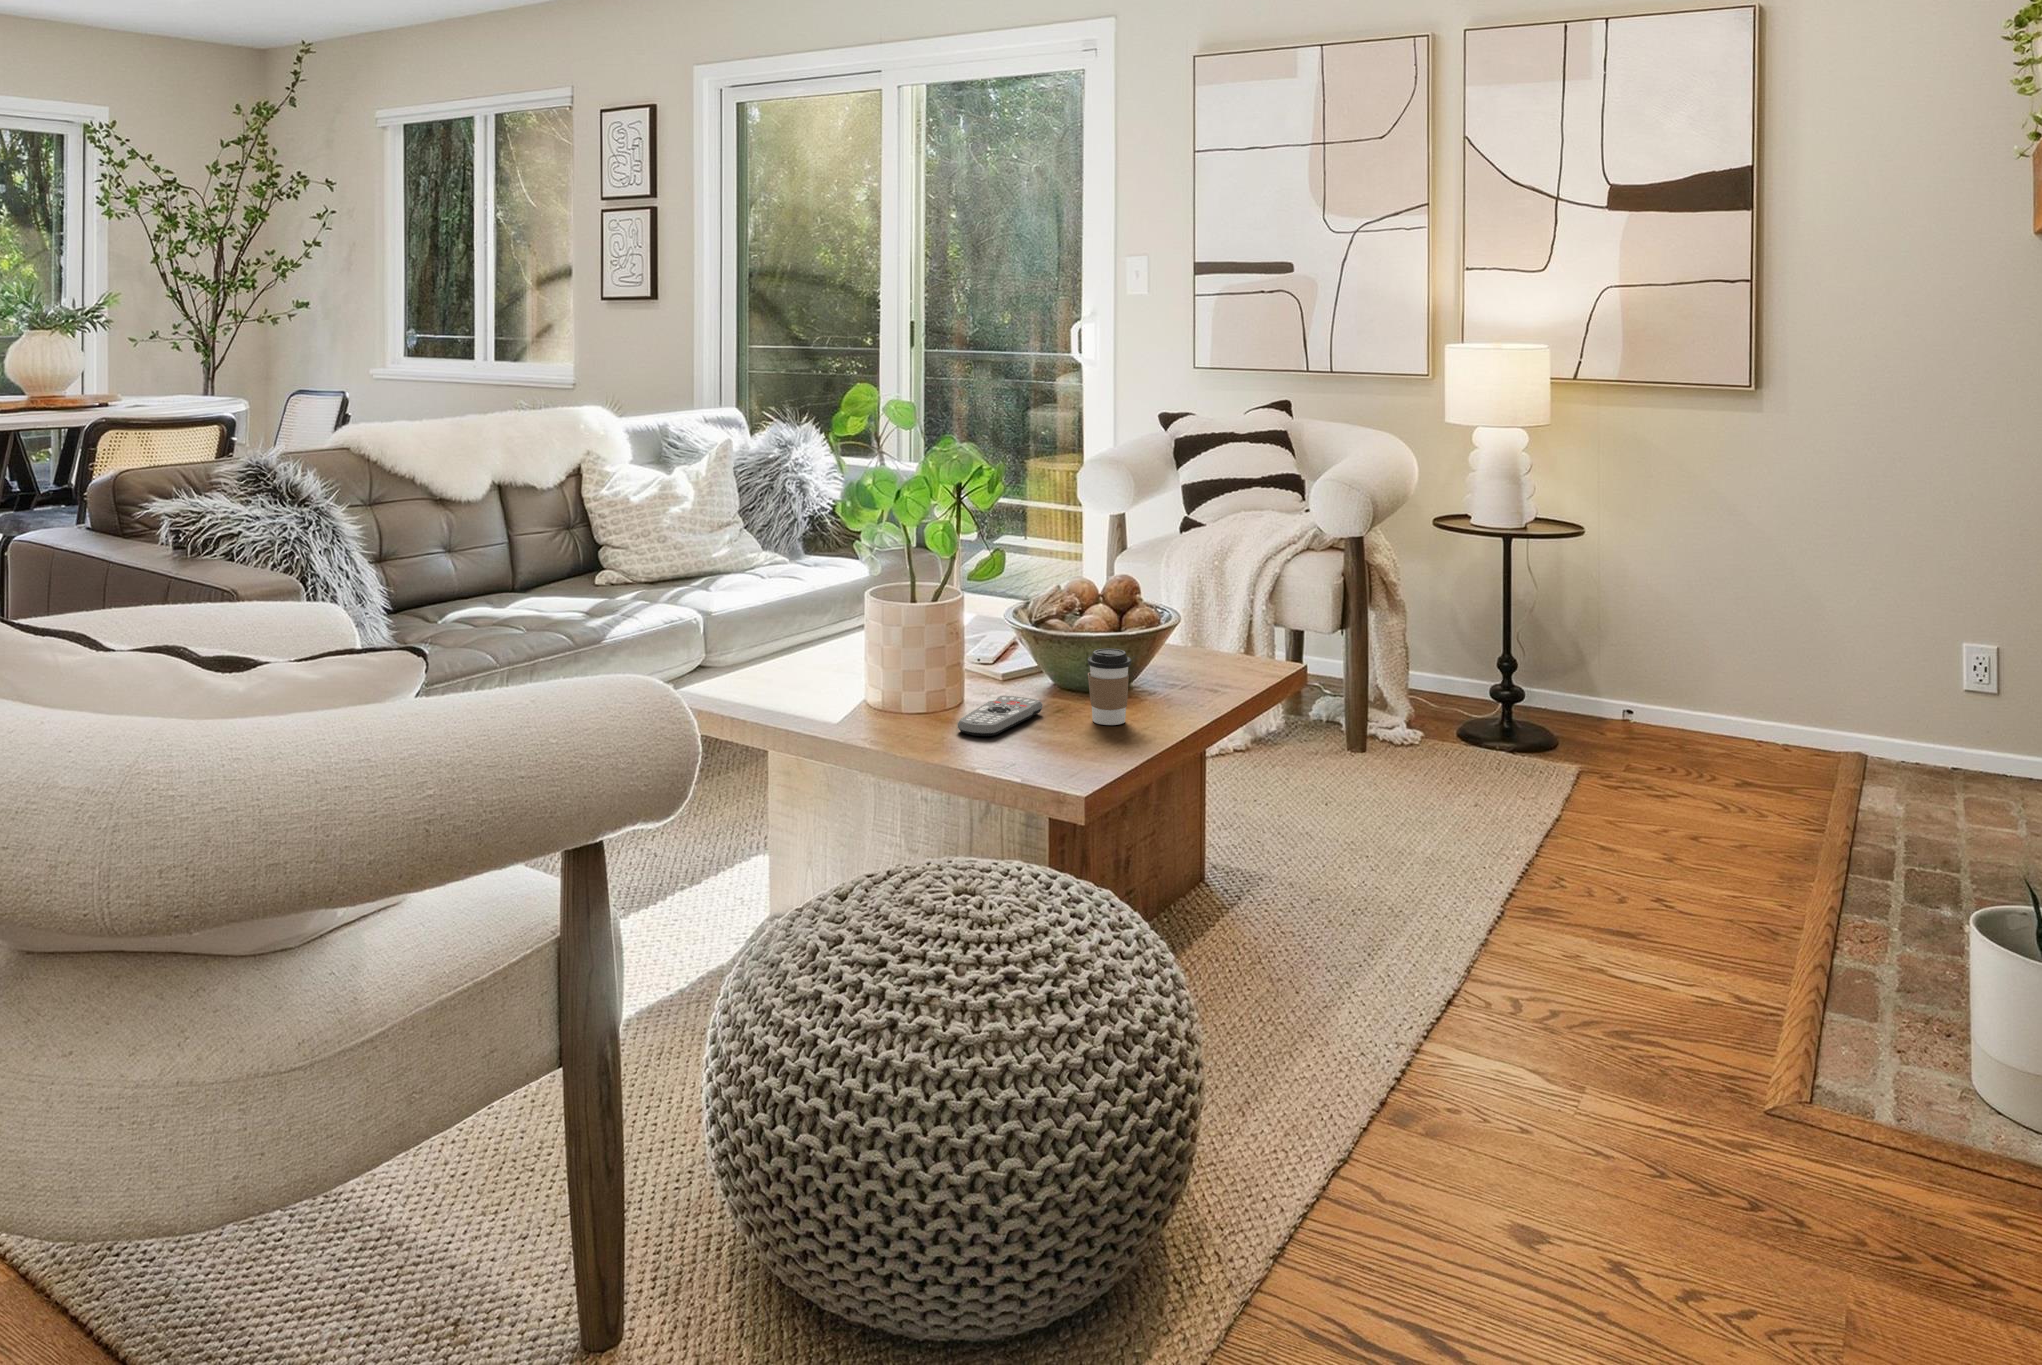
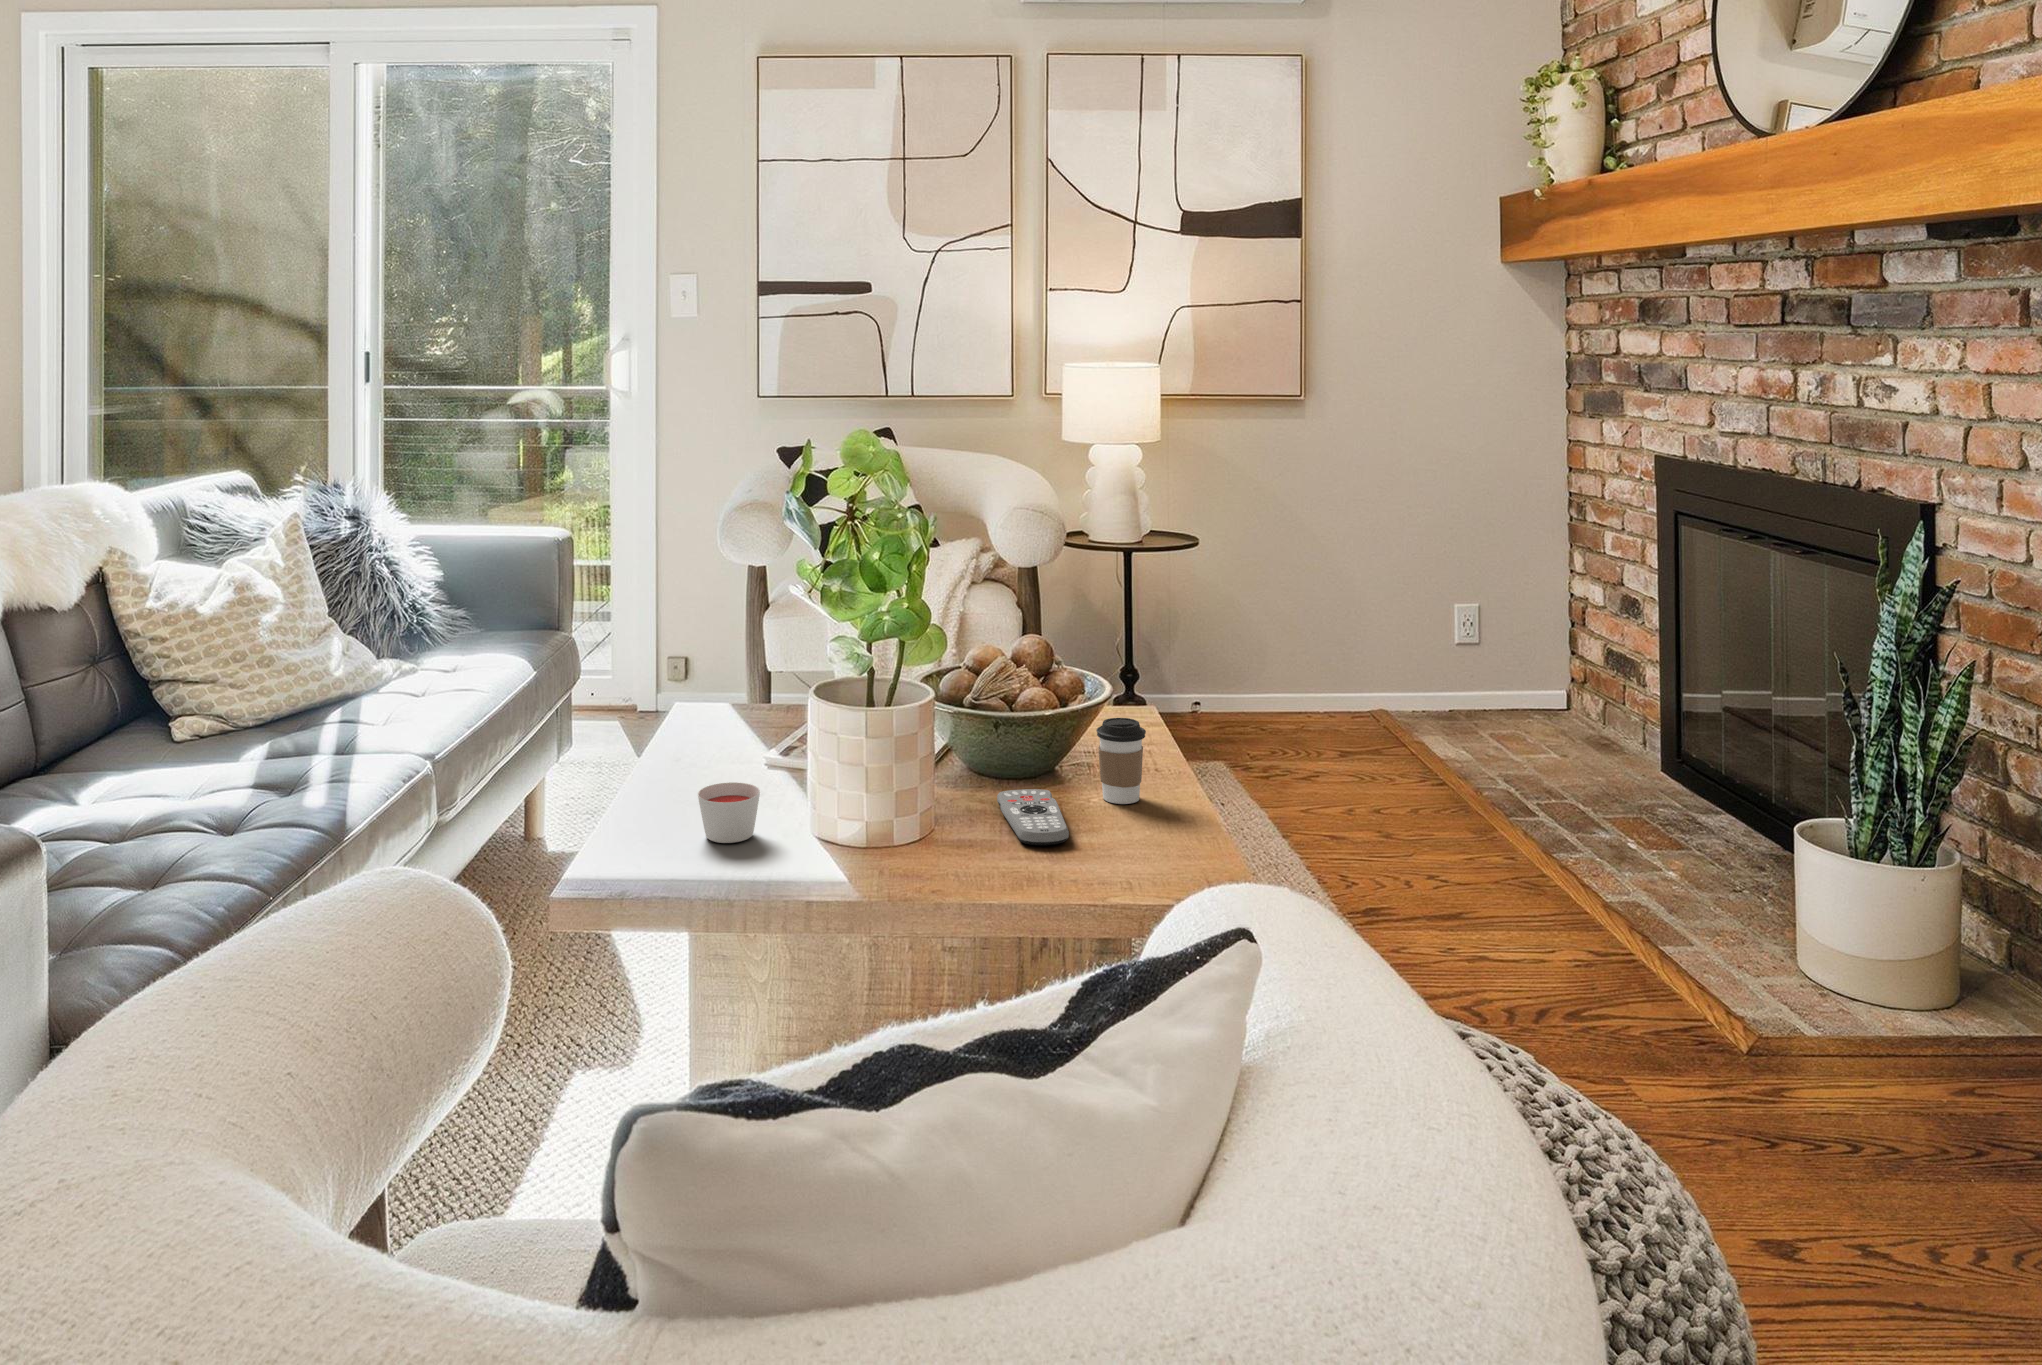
candle: none [749,649,798,692] -> present [698,782,760,843]

